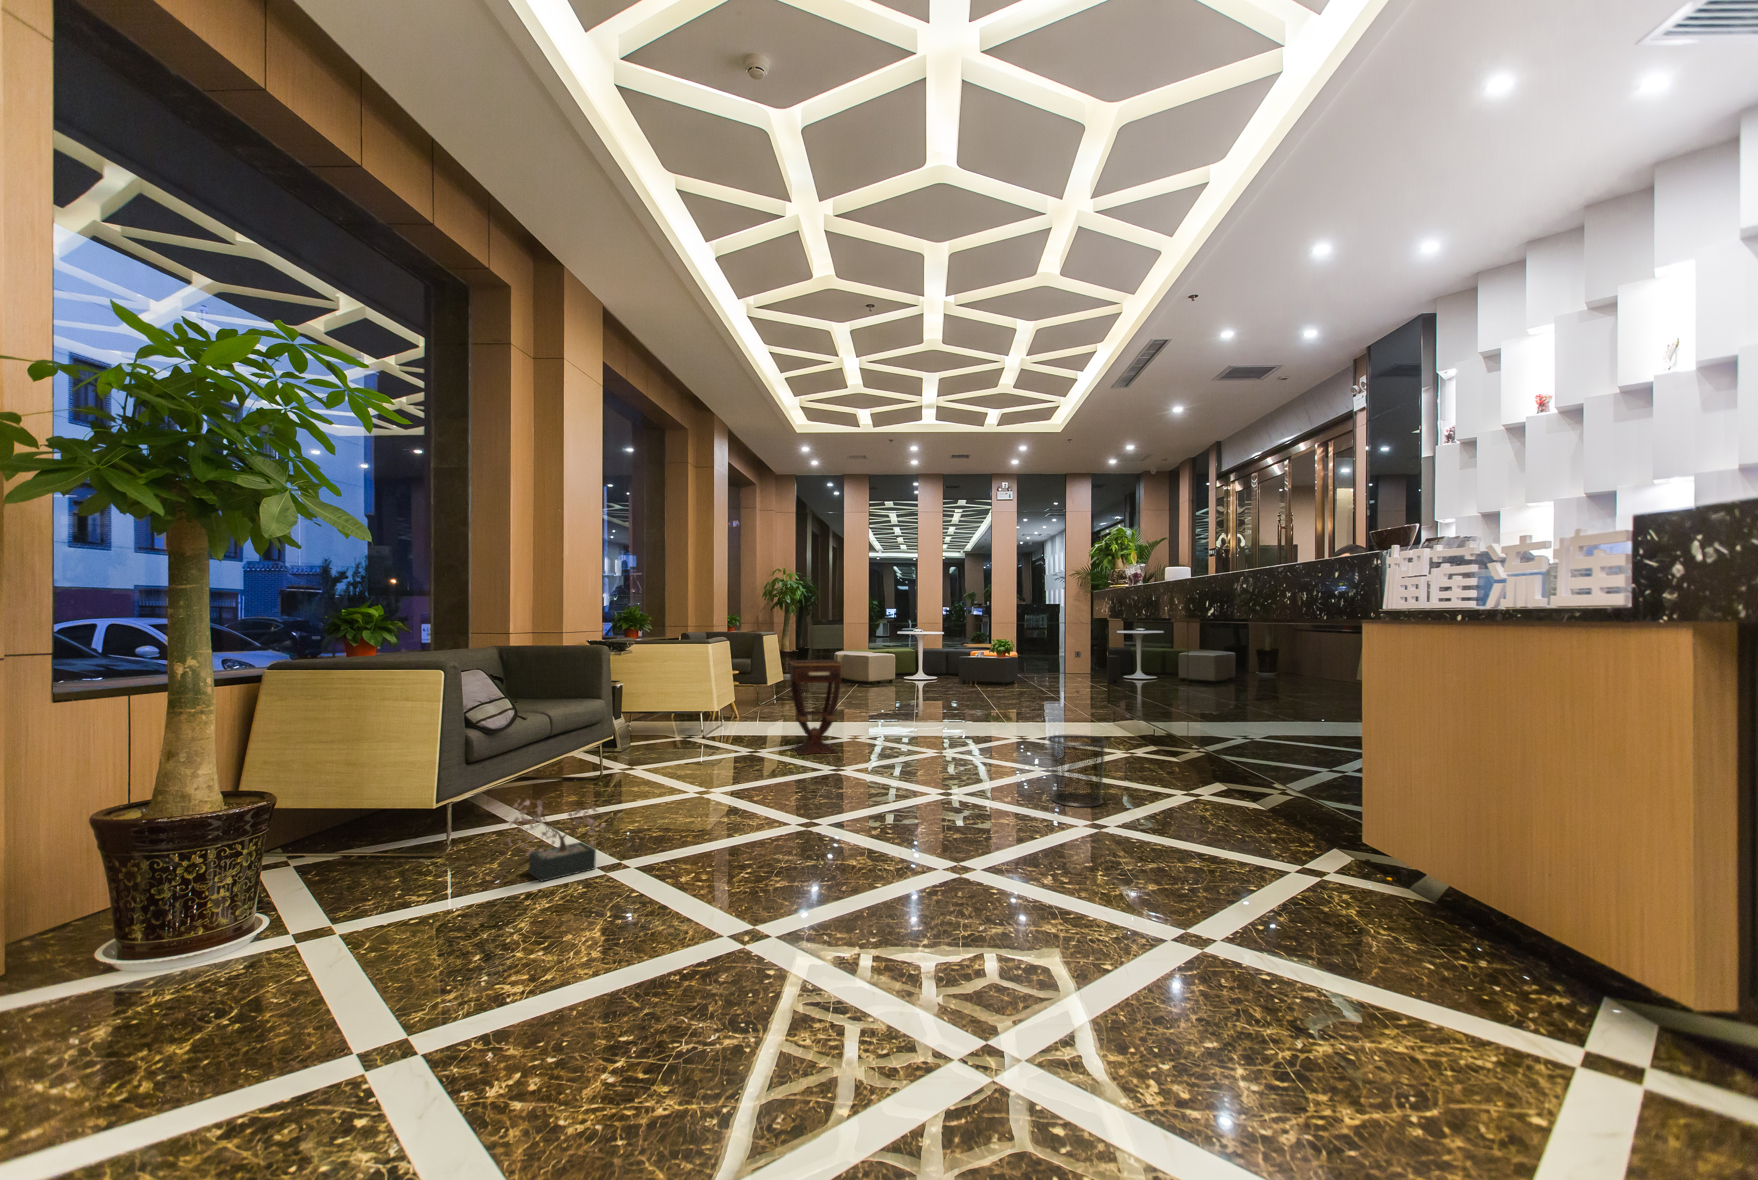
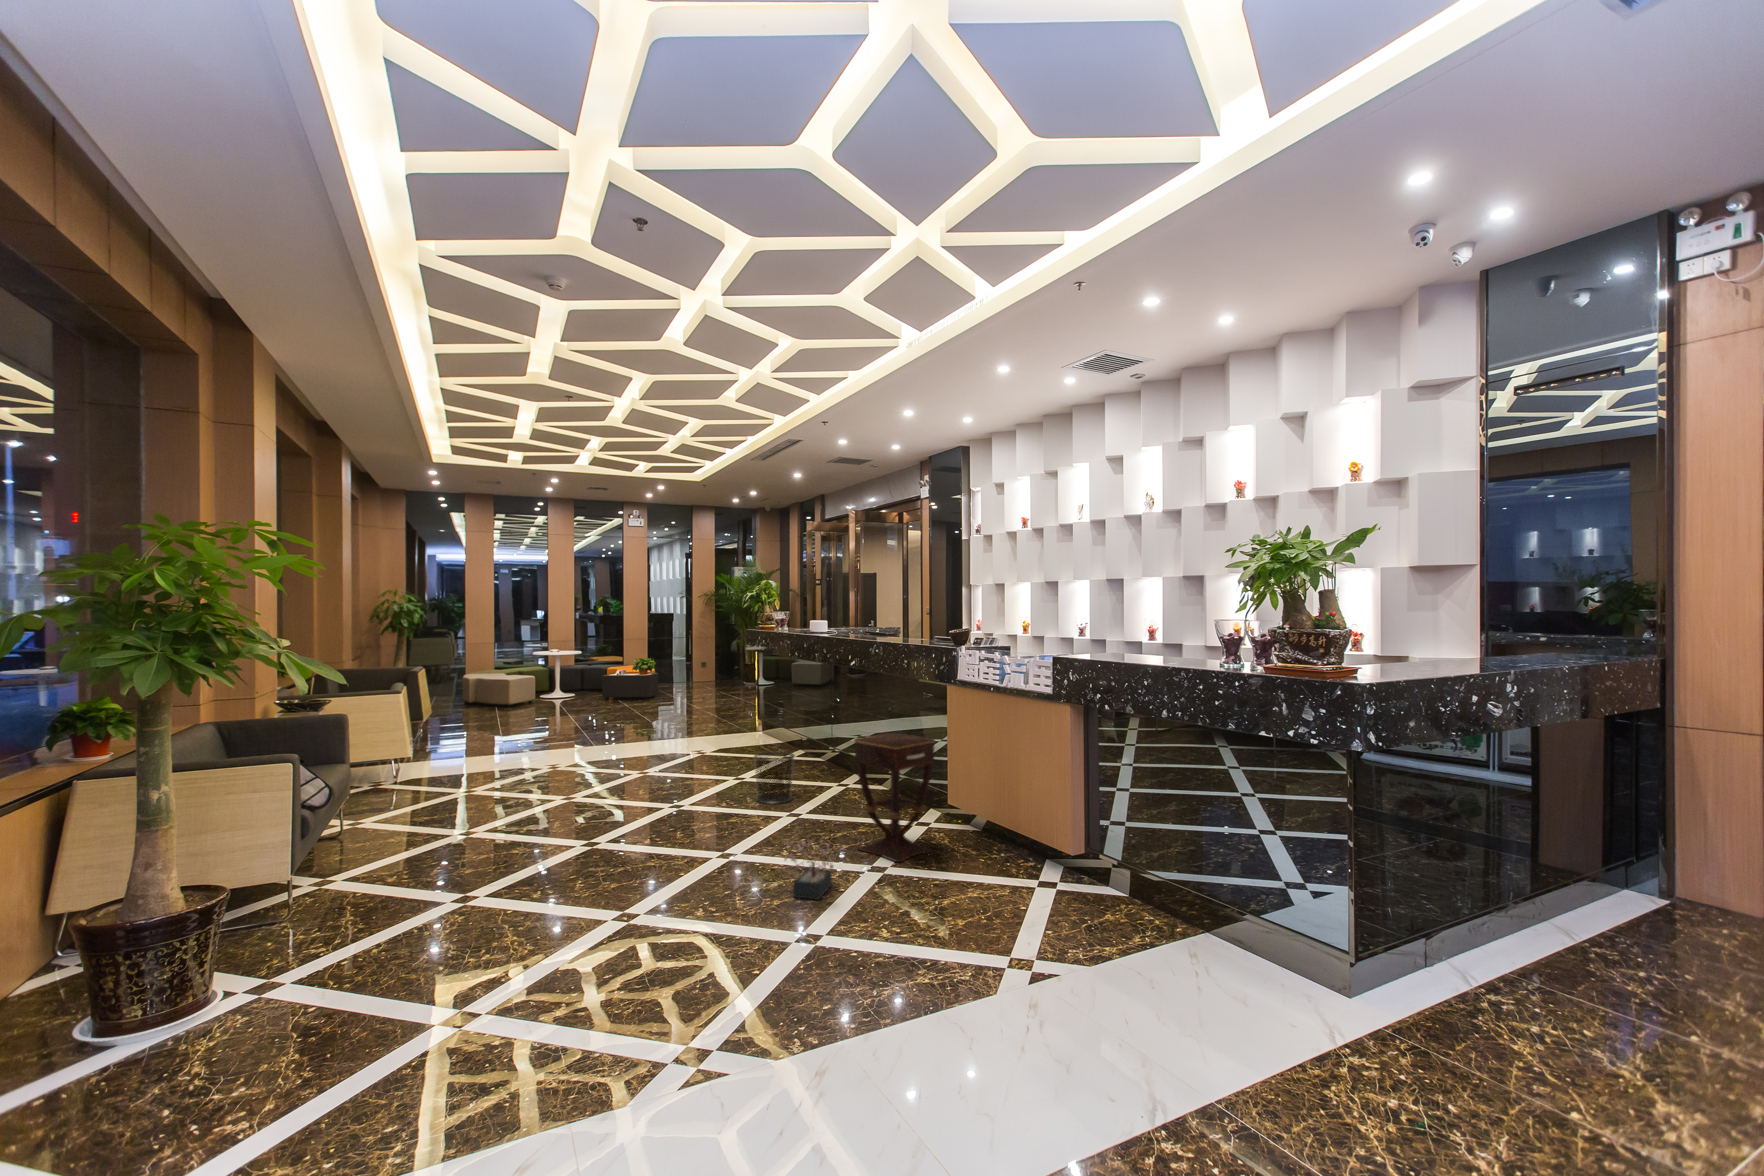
side table: present [789,660,842,755] -> present [855,732,935,862]
decorative plant: present [507,800,605,881] -> present [784,840,833,900]

